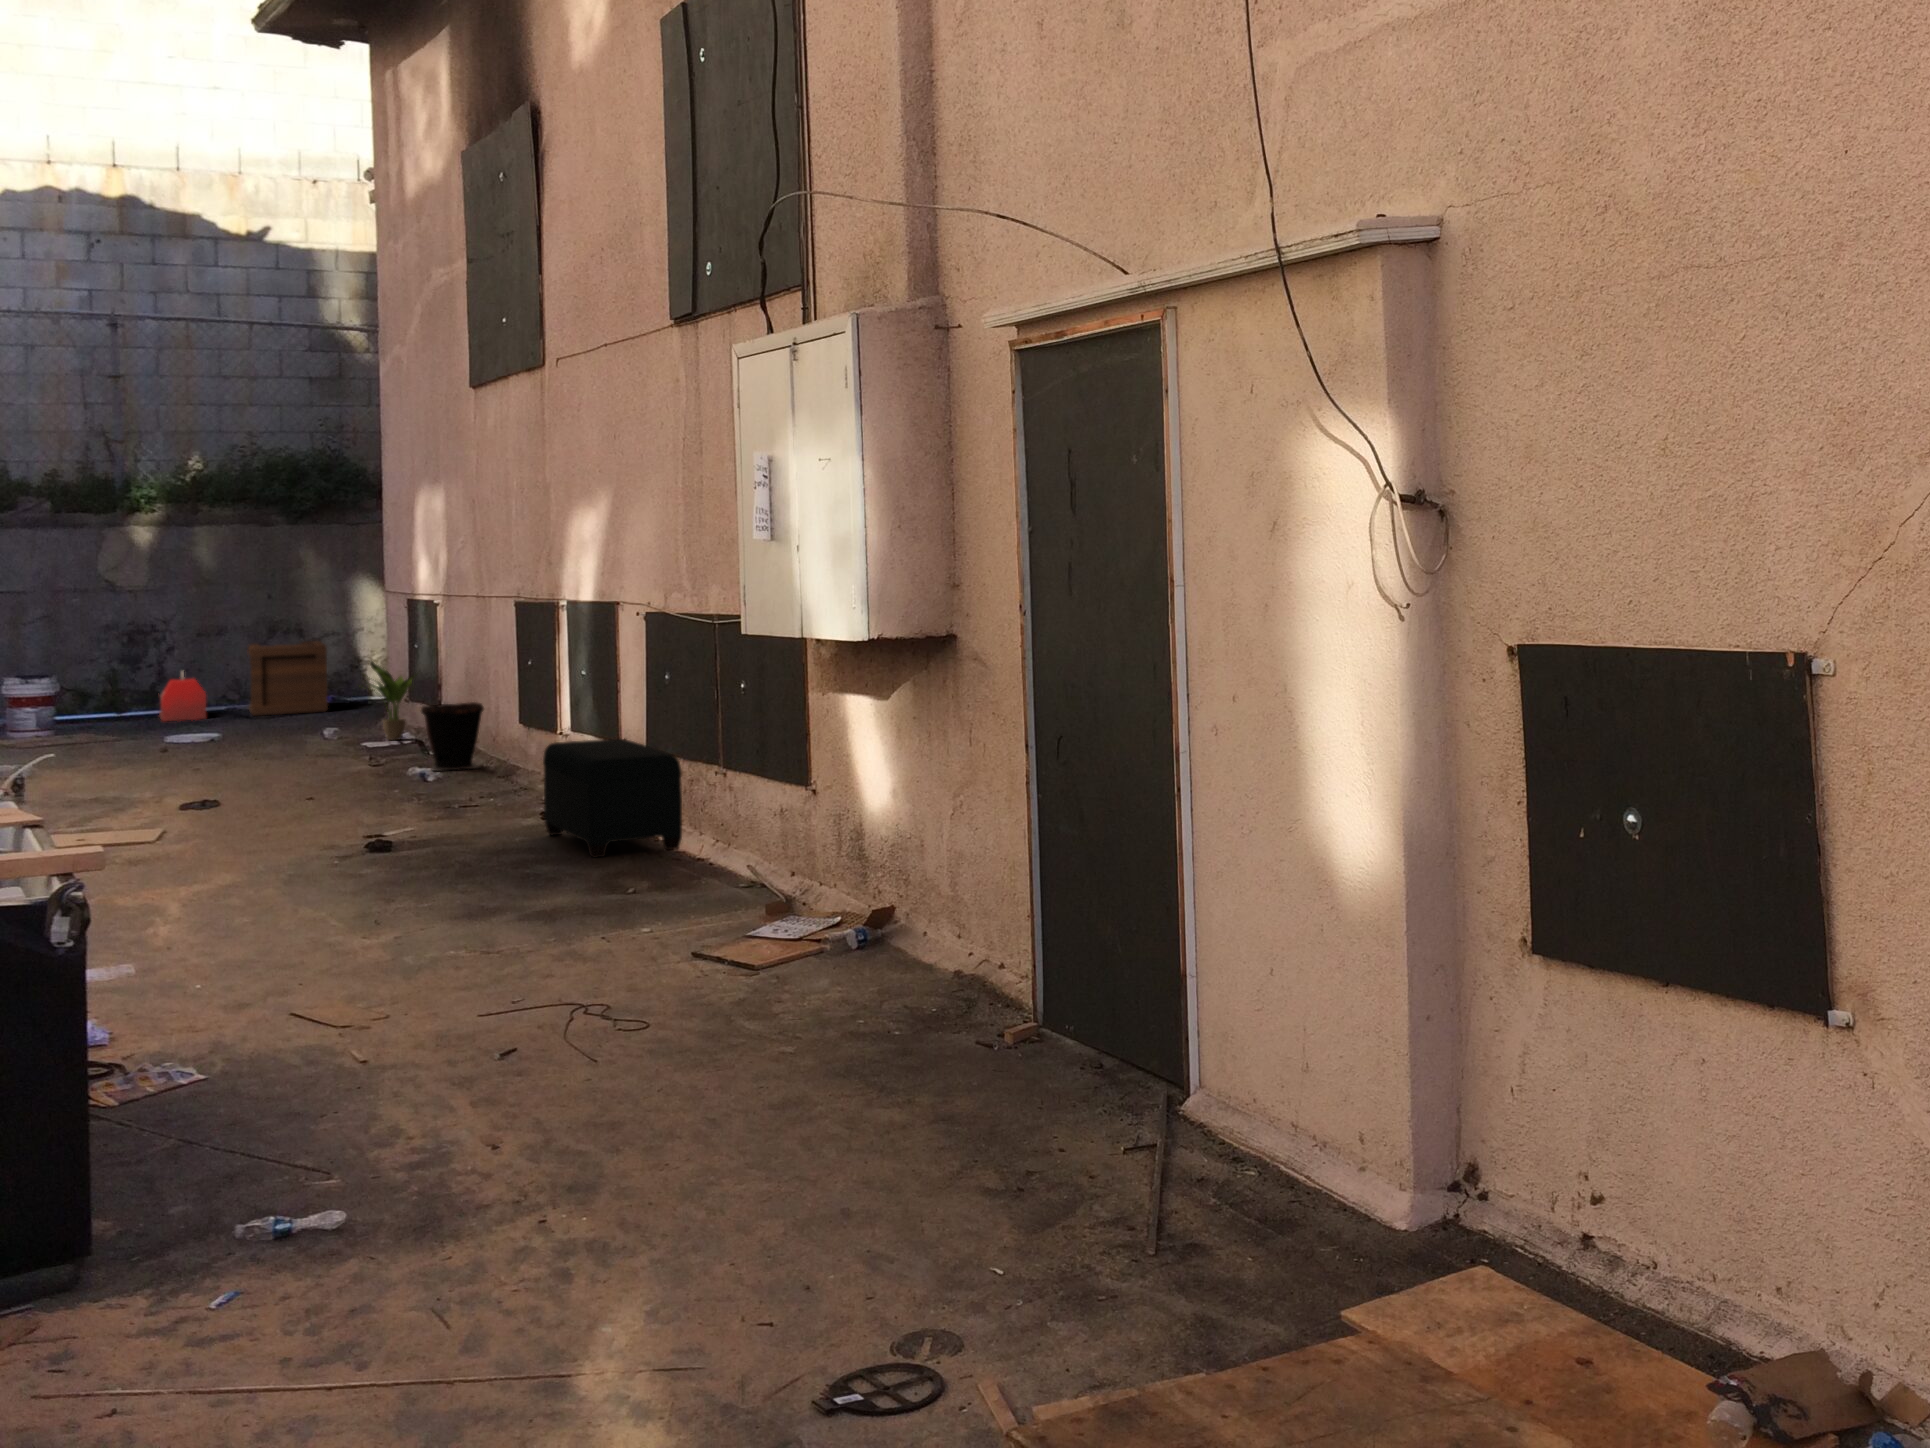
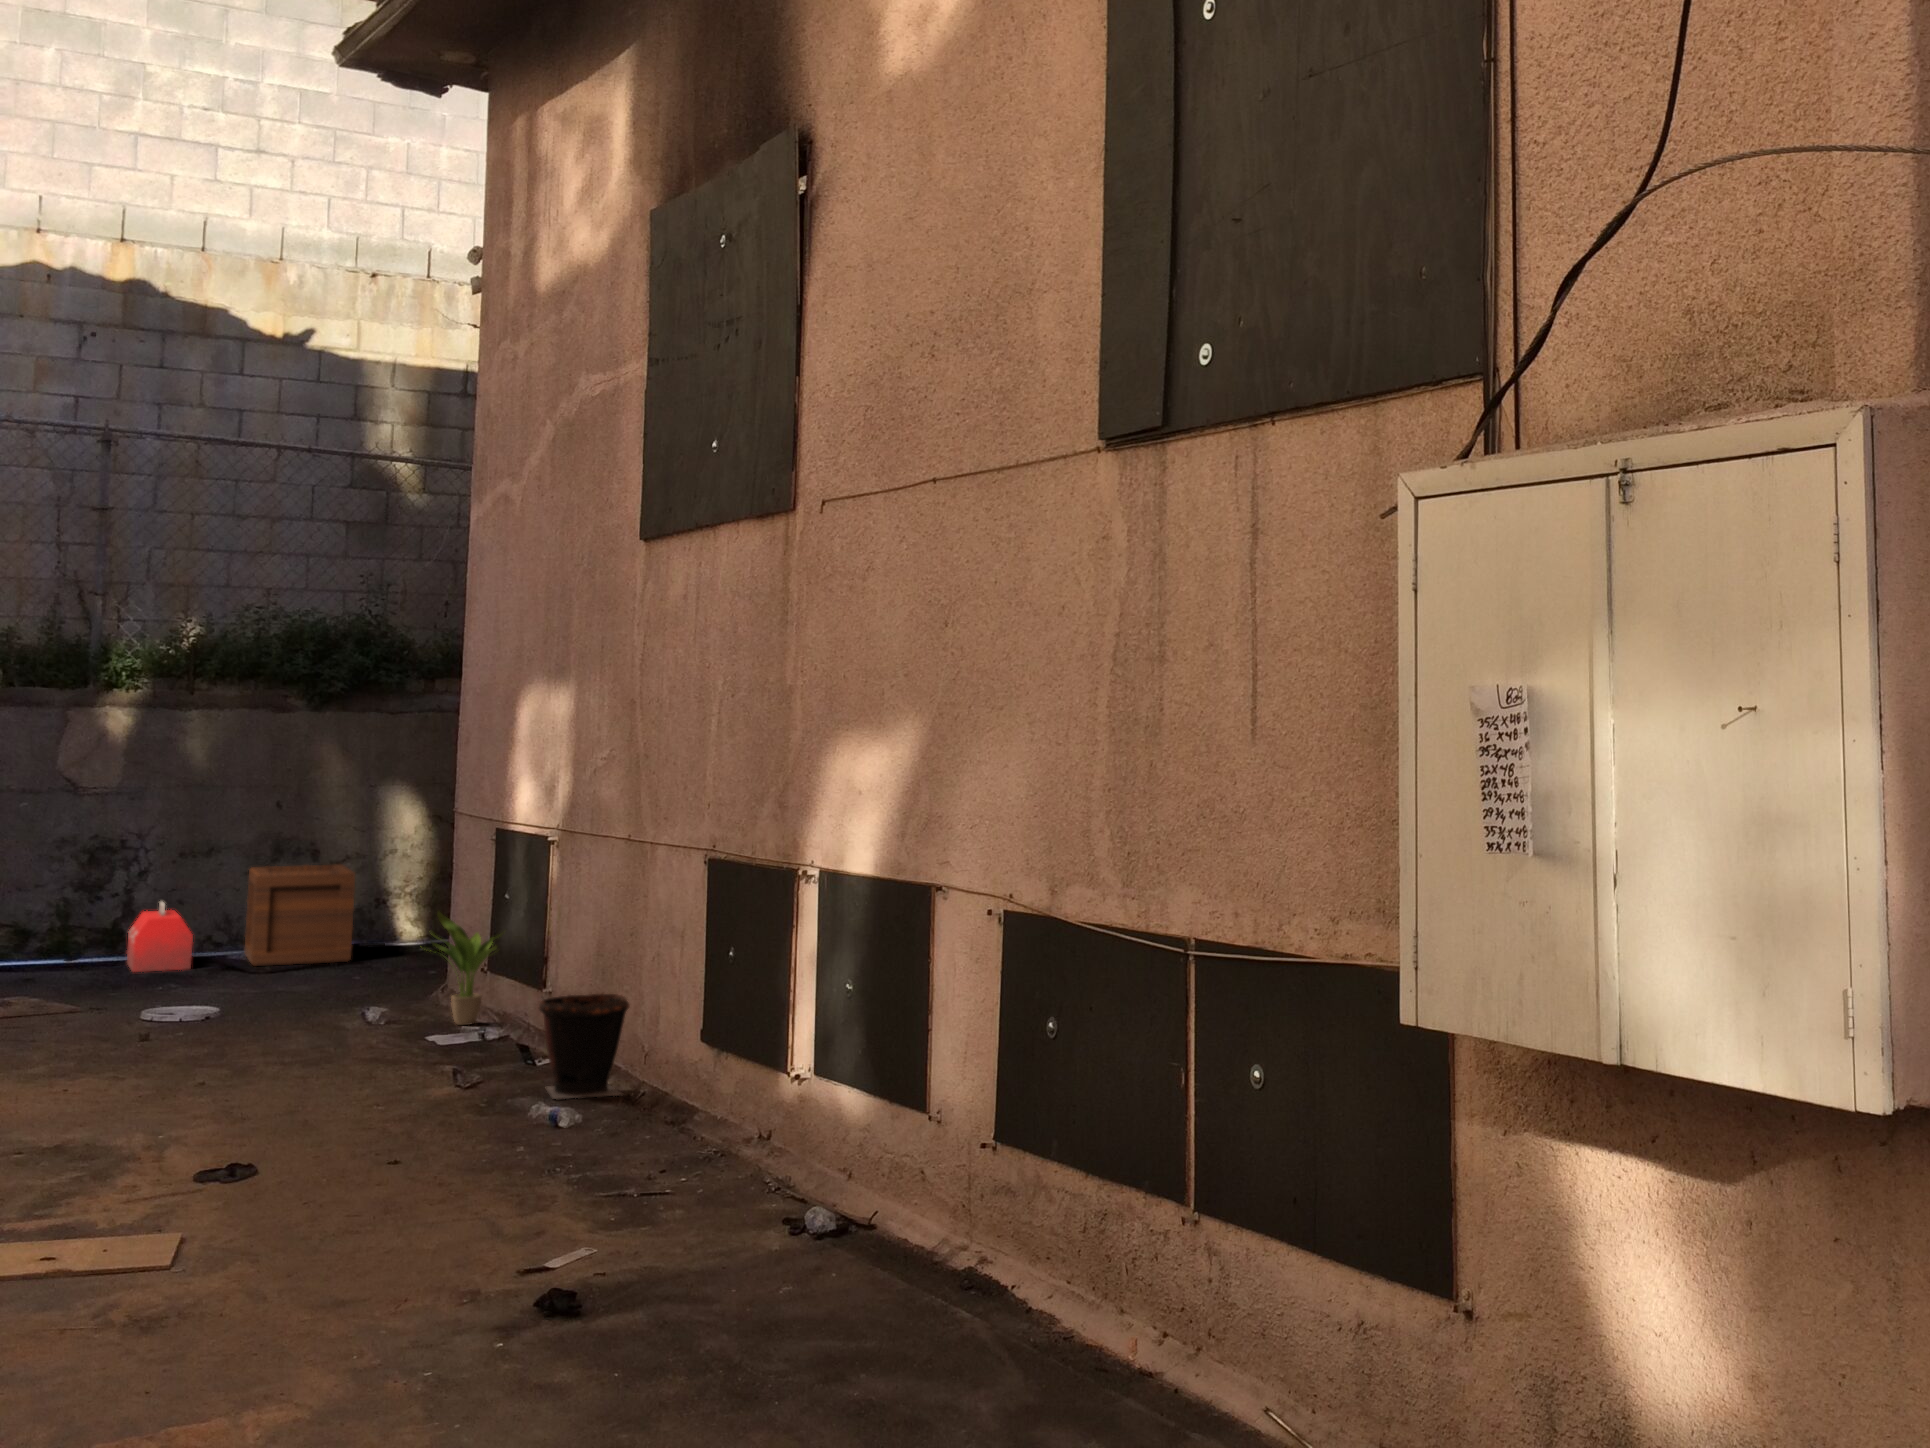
bench: present [543,738,682,858] -> none [826,1118,1099,1365]

